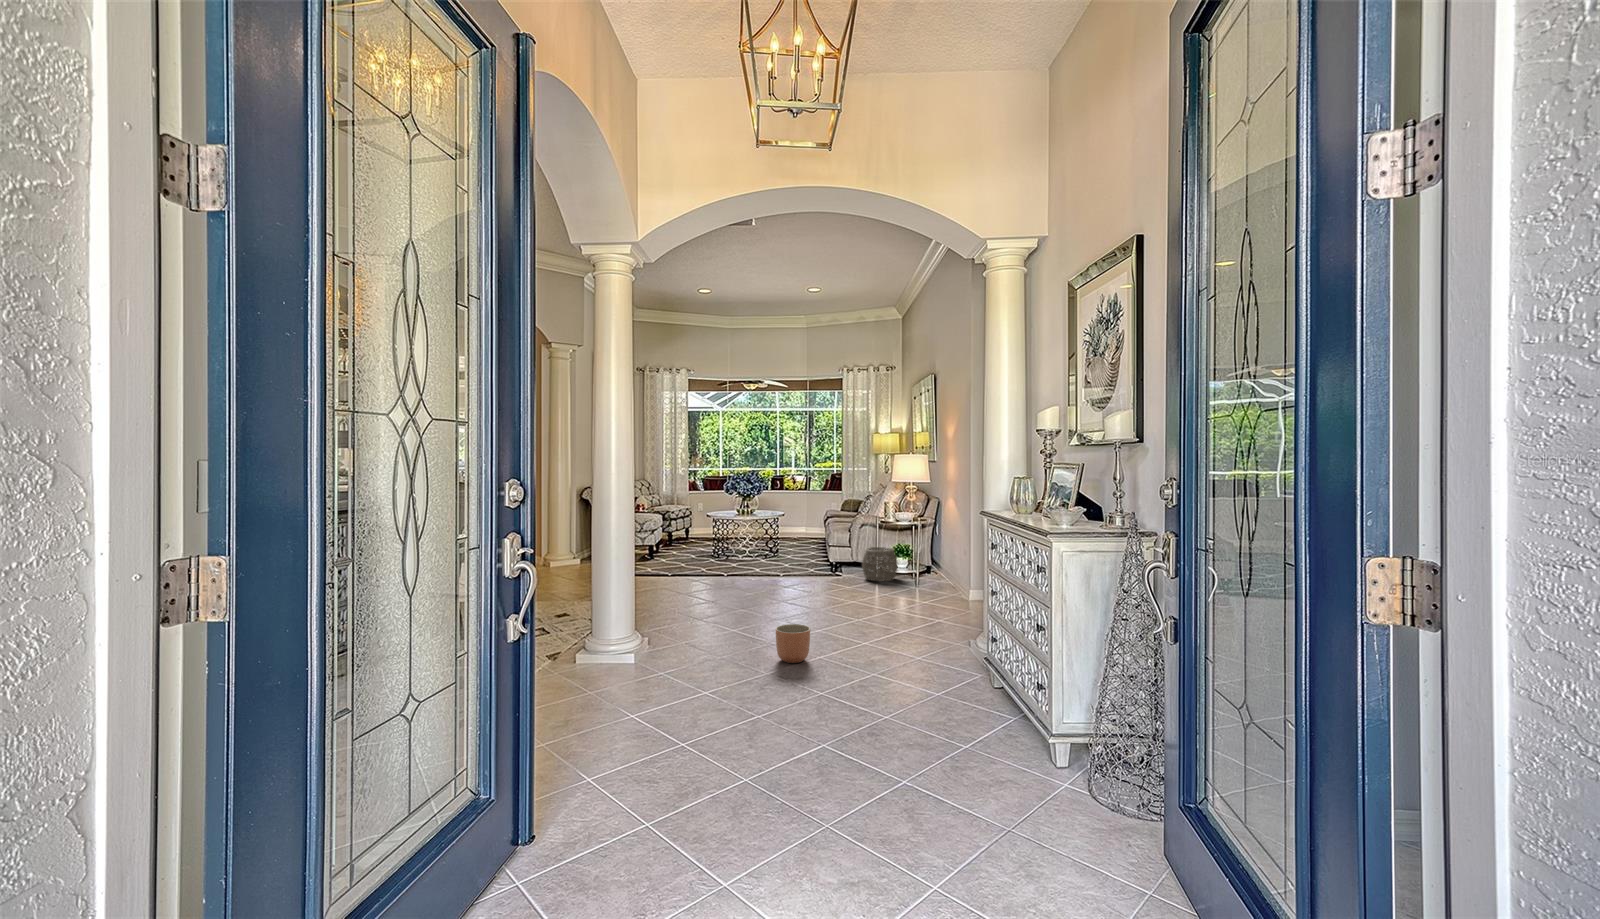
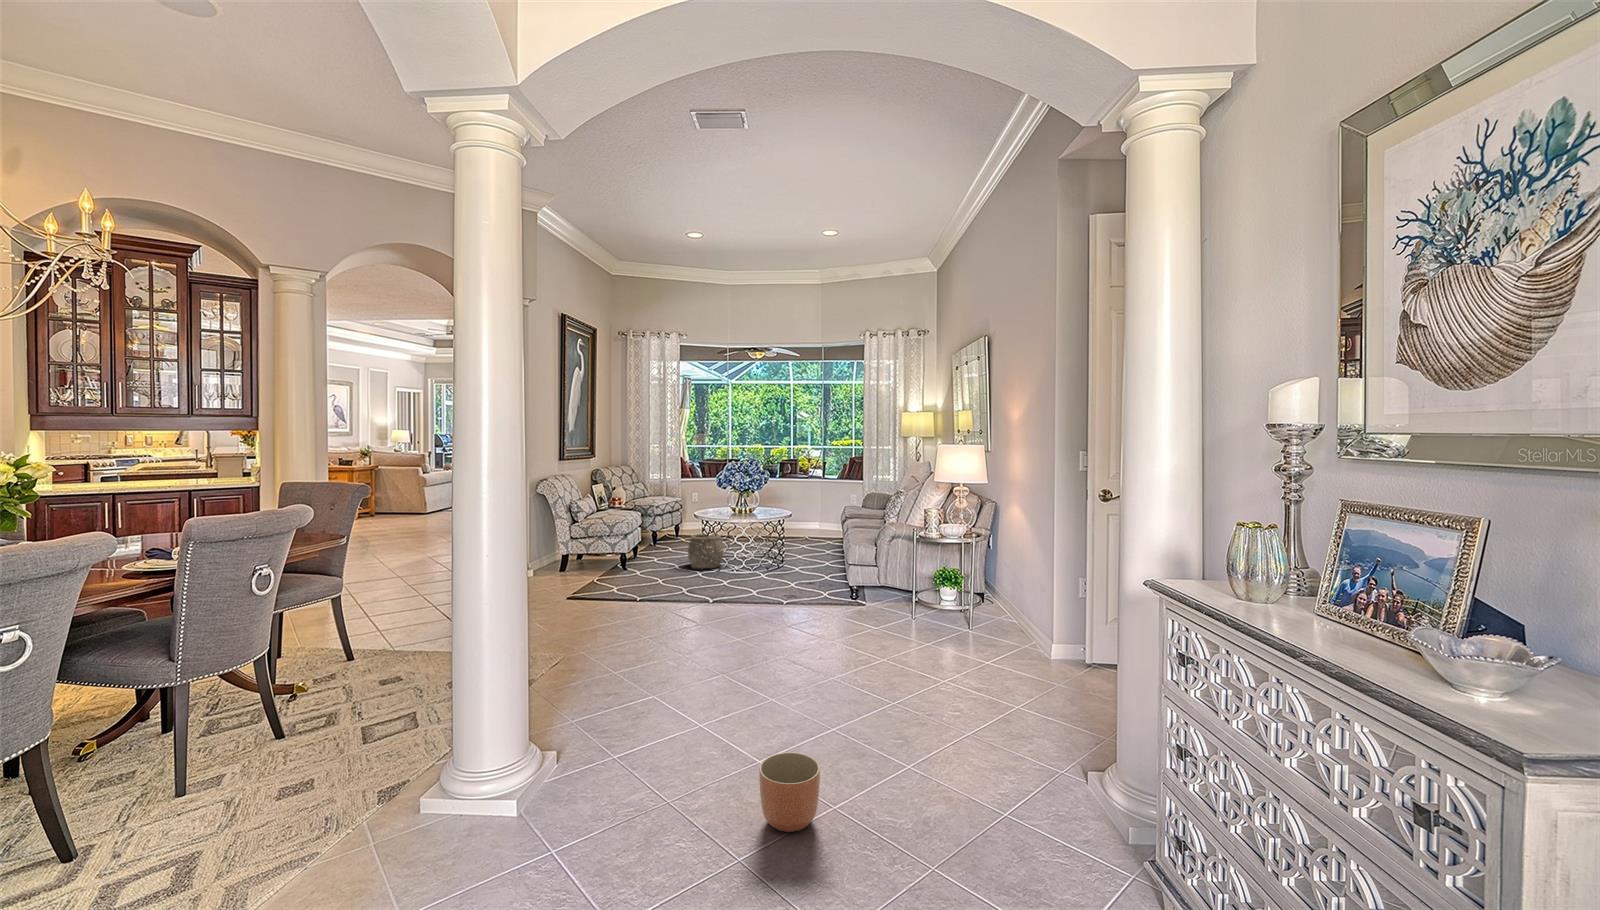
woven basket: present [862,547,898,581] -> present [688,533,724,569]

